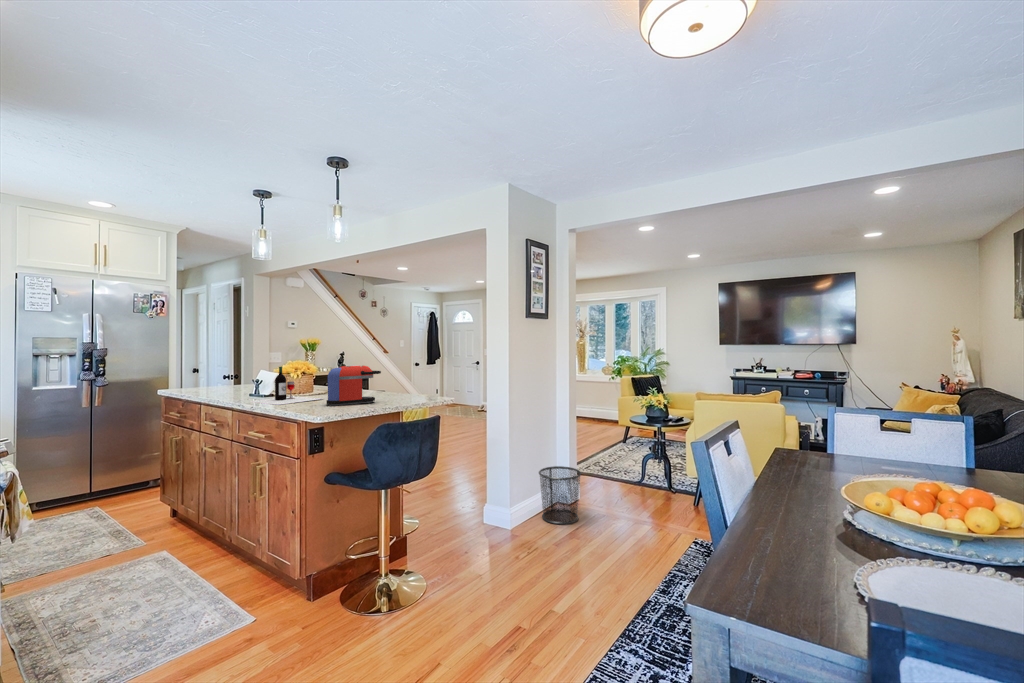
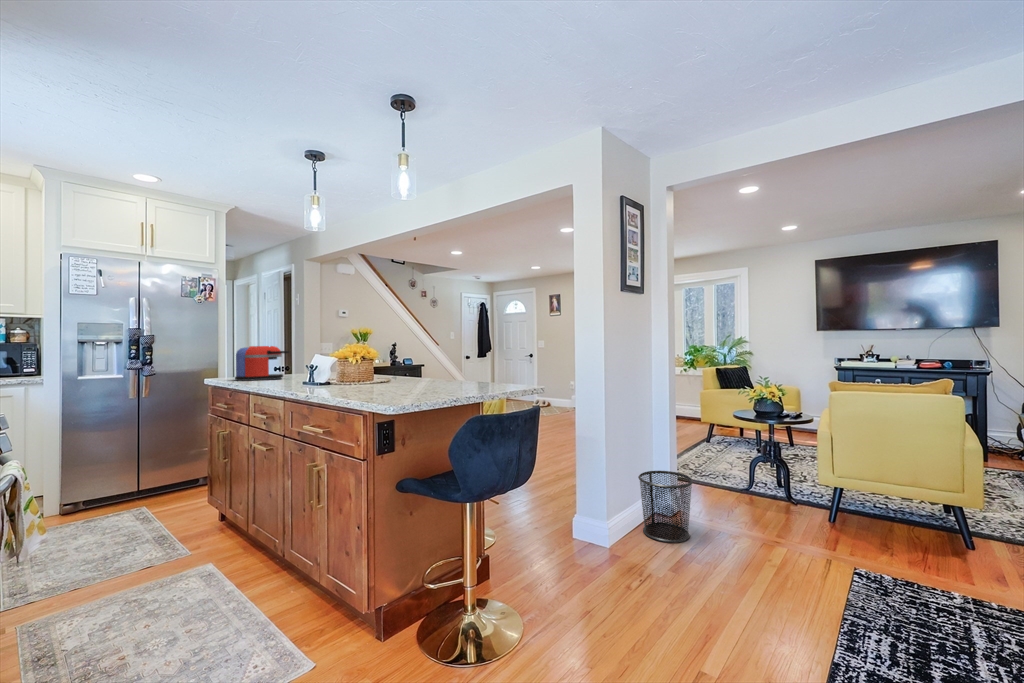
coffee maker: present [326,366,381,406] -> present [235,346,289,381]
wine bottle: present [251,367,322,405] -> none [297,348,389,393]

